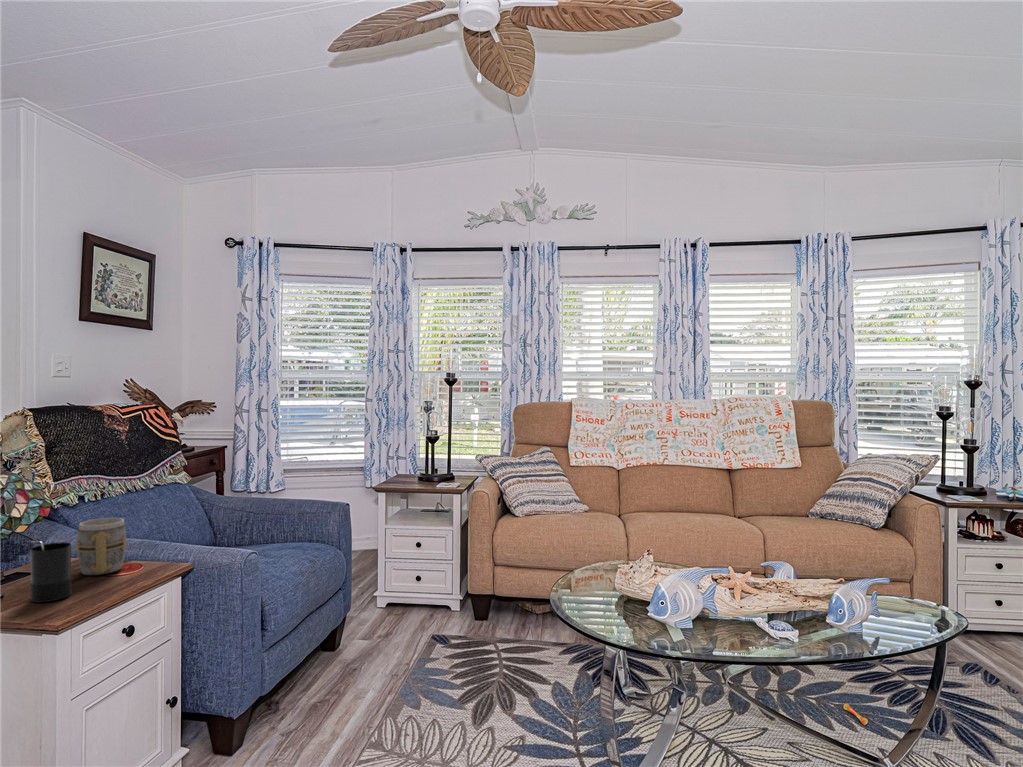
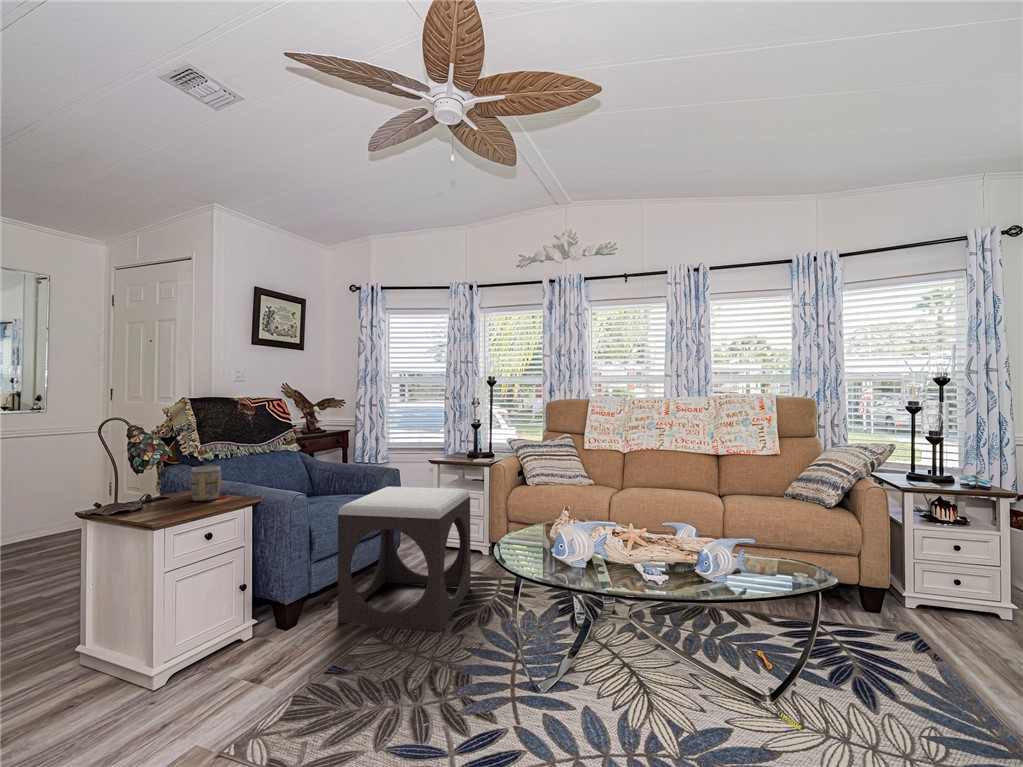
footstool: none [303,529,463,732] -> present [338,487,471,632]
candle: present [31,541,71,602] -> none [152,475,177,513]

